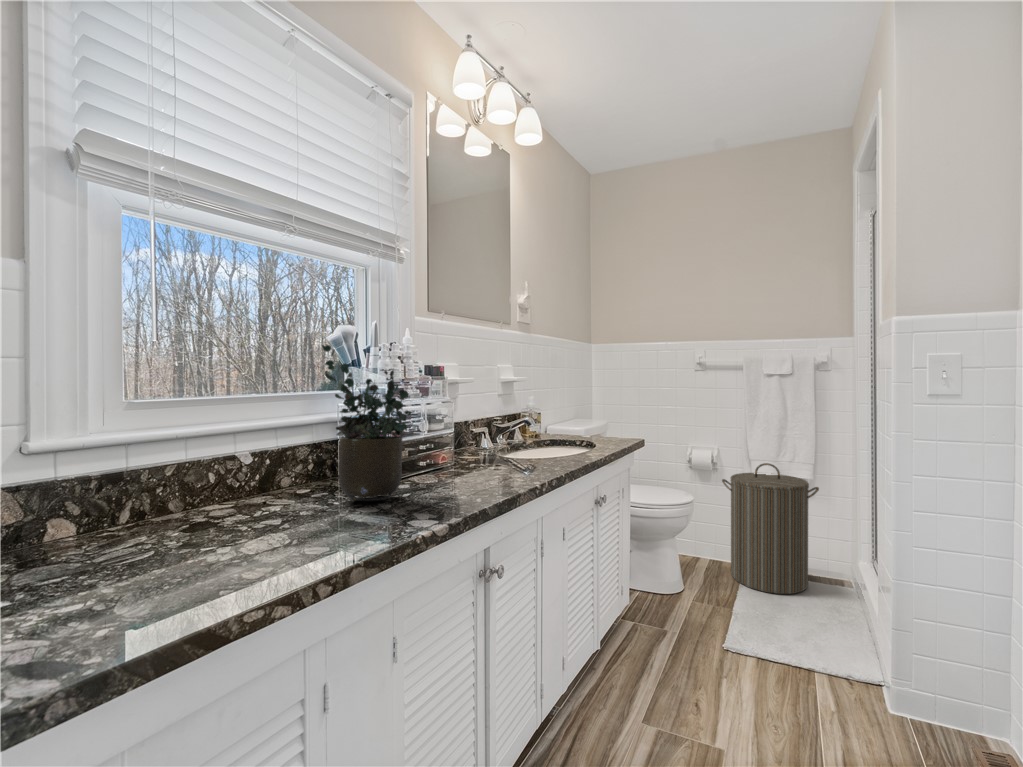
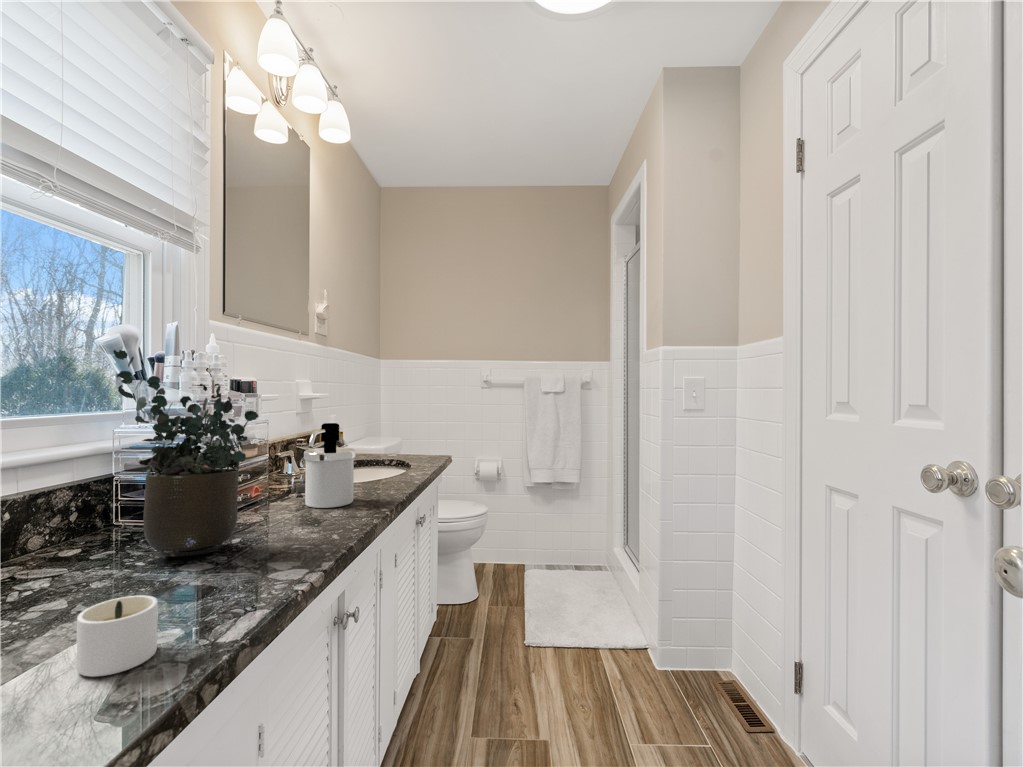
soap dispenser: none [469,403,516,477] -> present [304,423,356,508]
laundry hamper: present [722,463,819,594] -> none [510,471,586,586]
candle: none [255,519,326,569] -> present [76,595,158,677]

